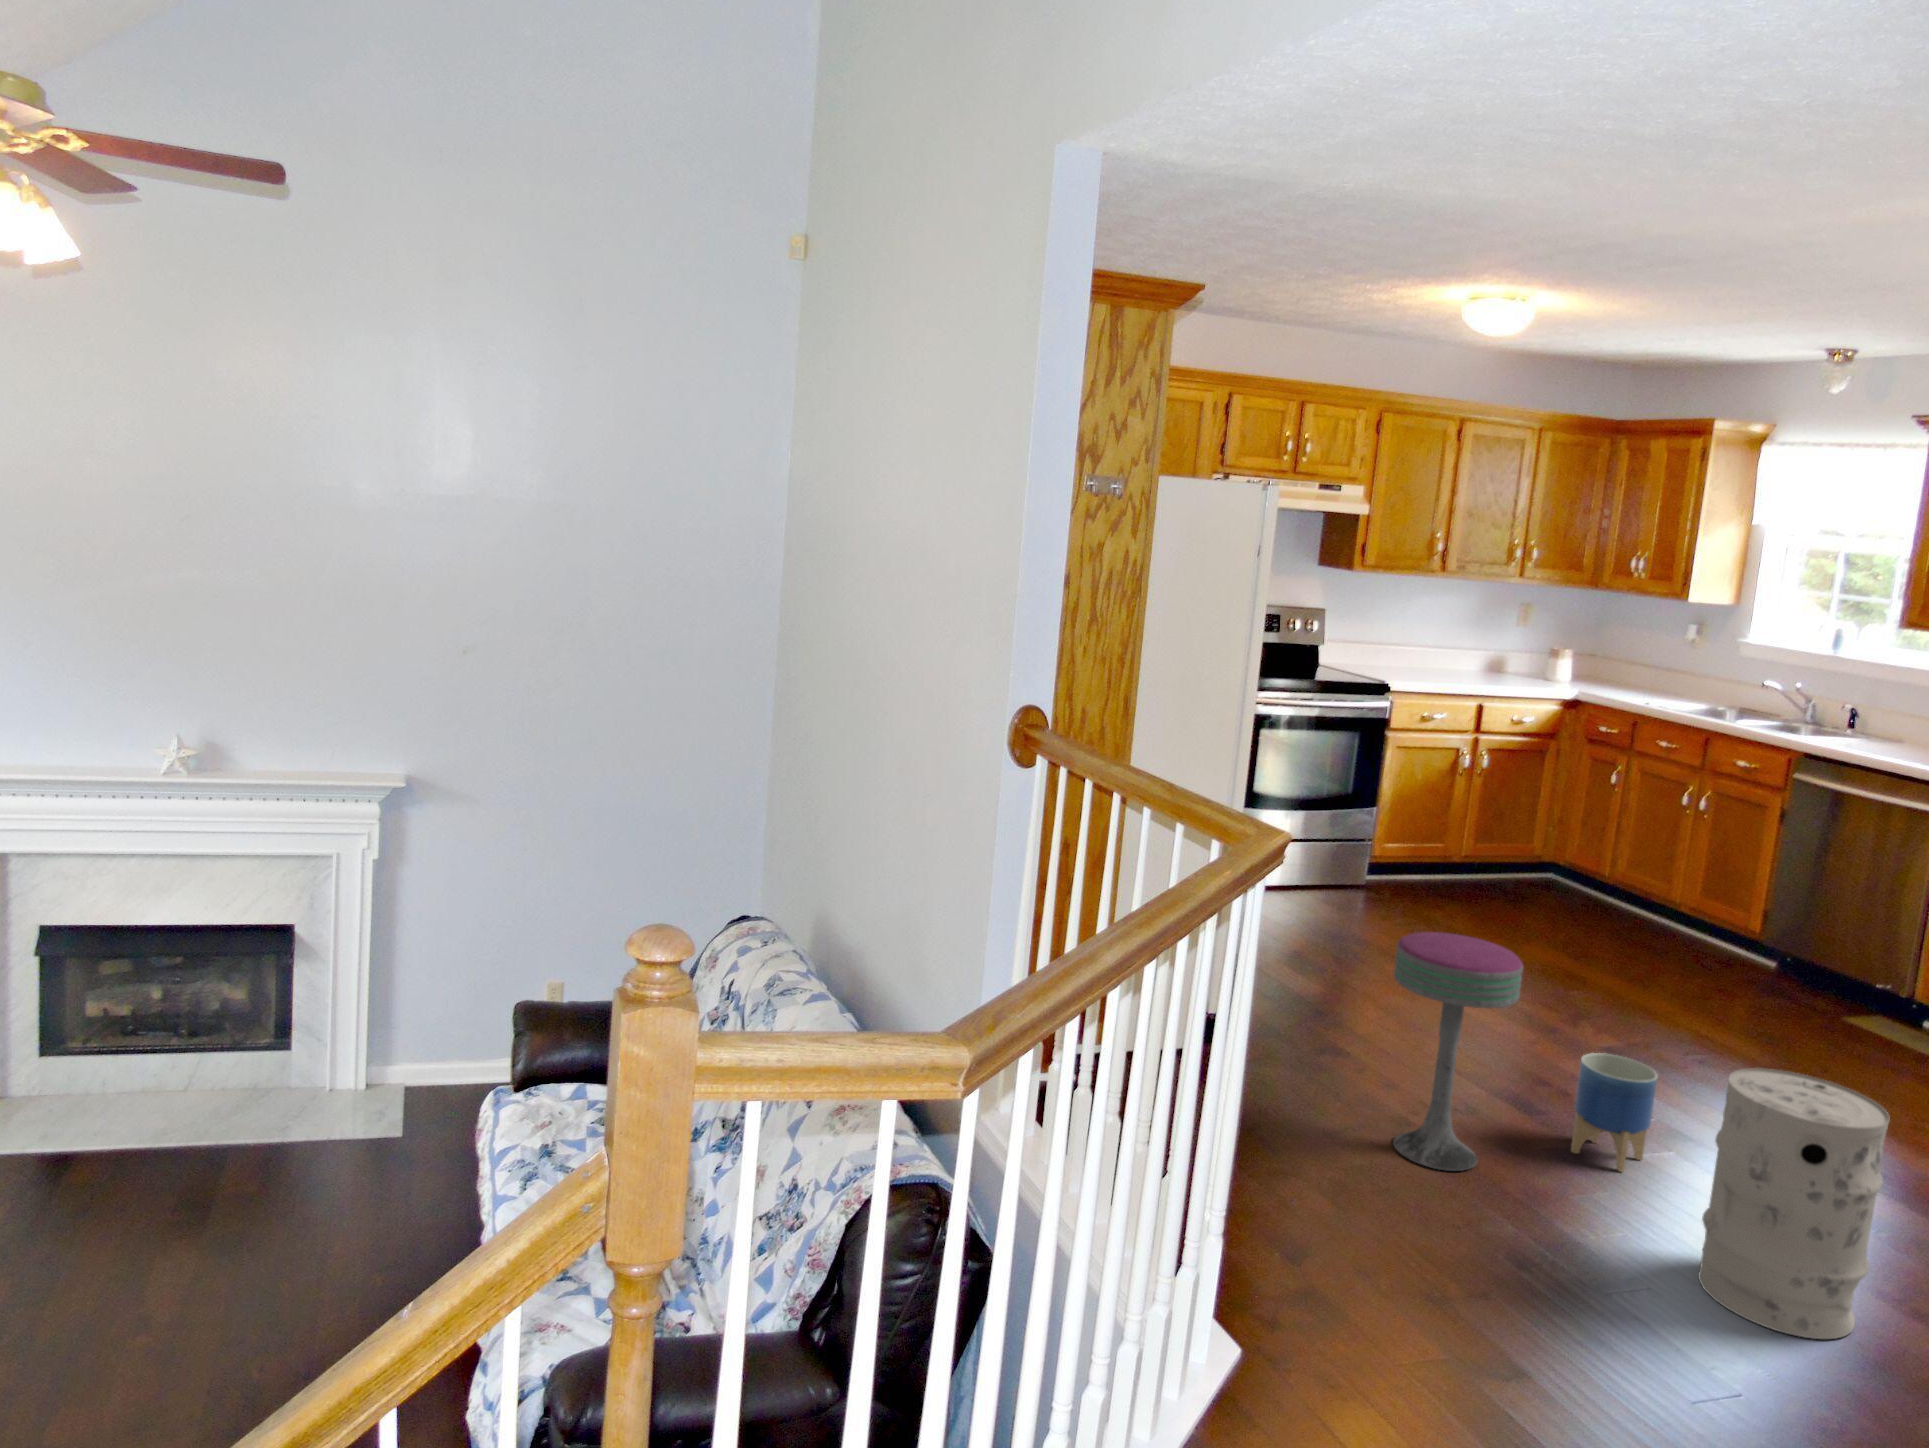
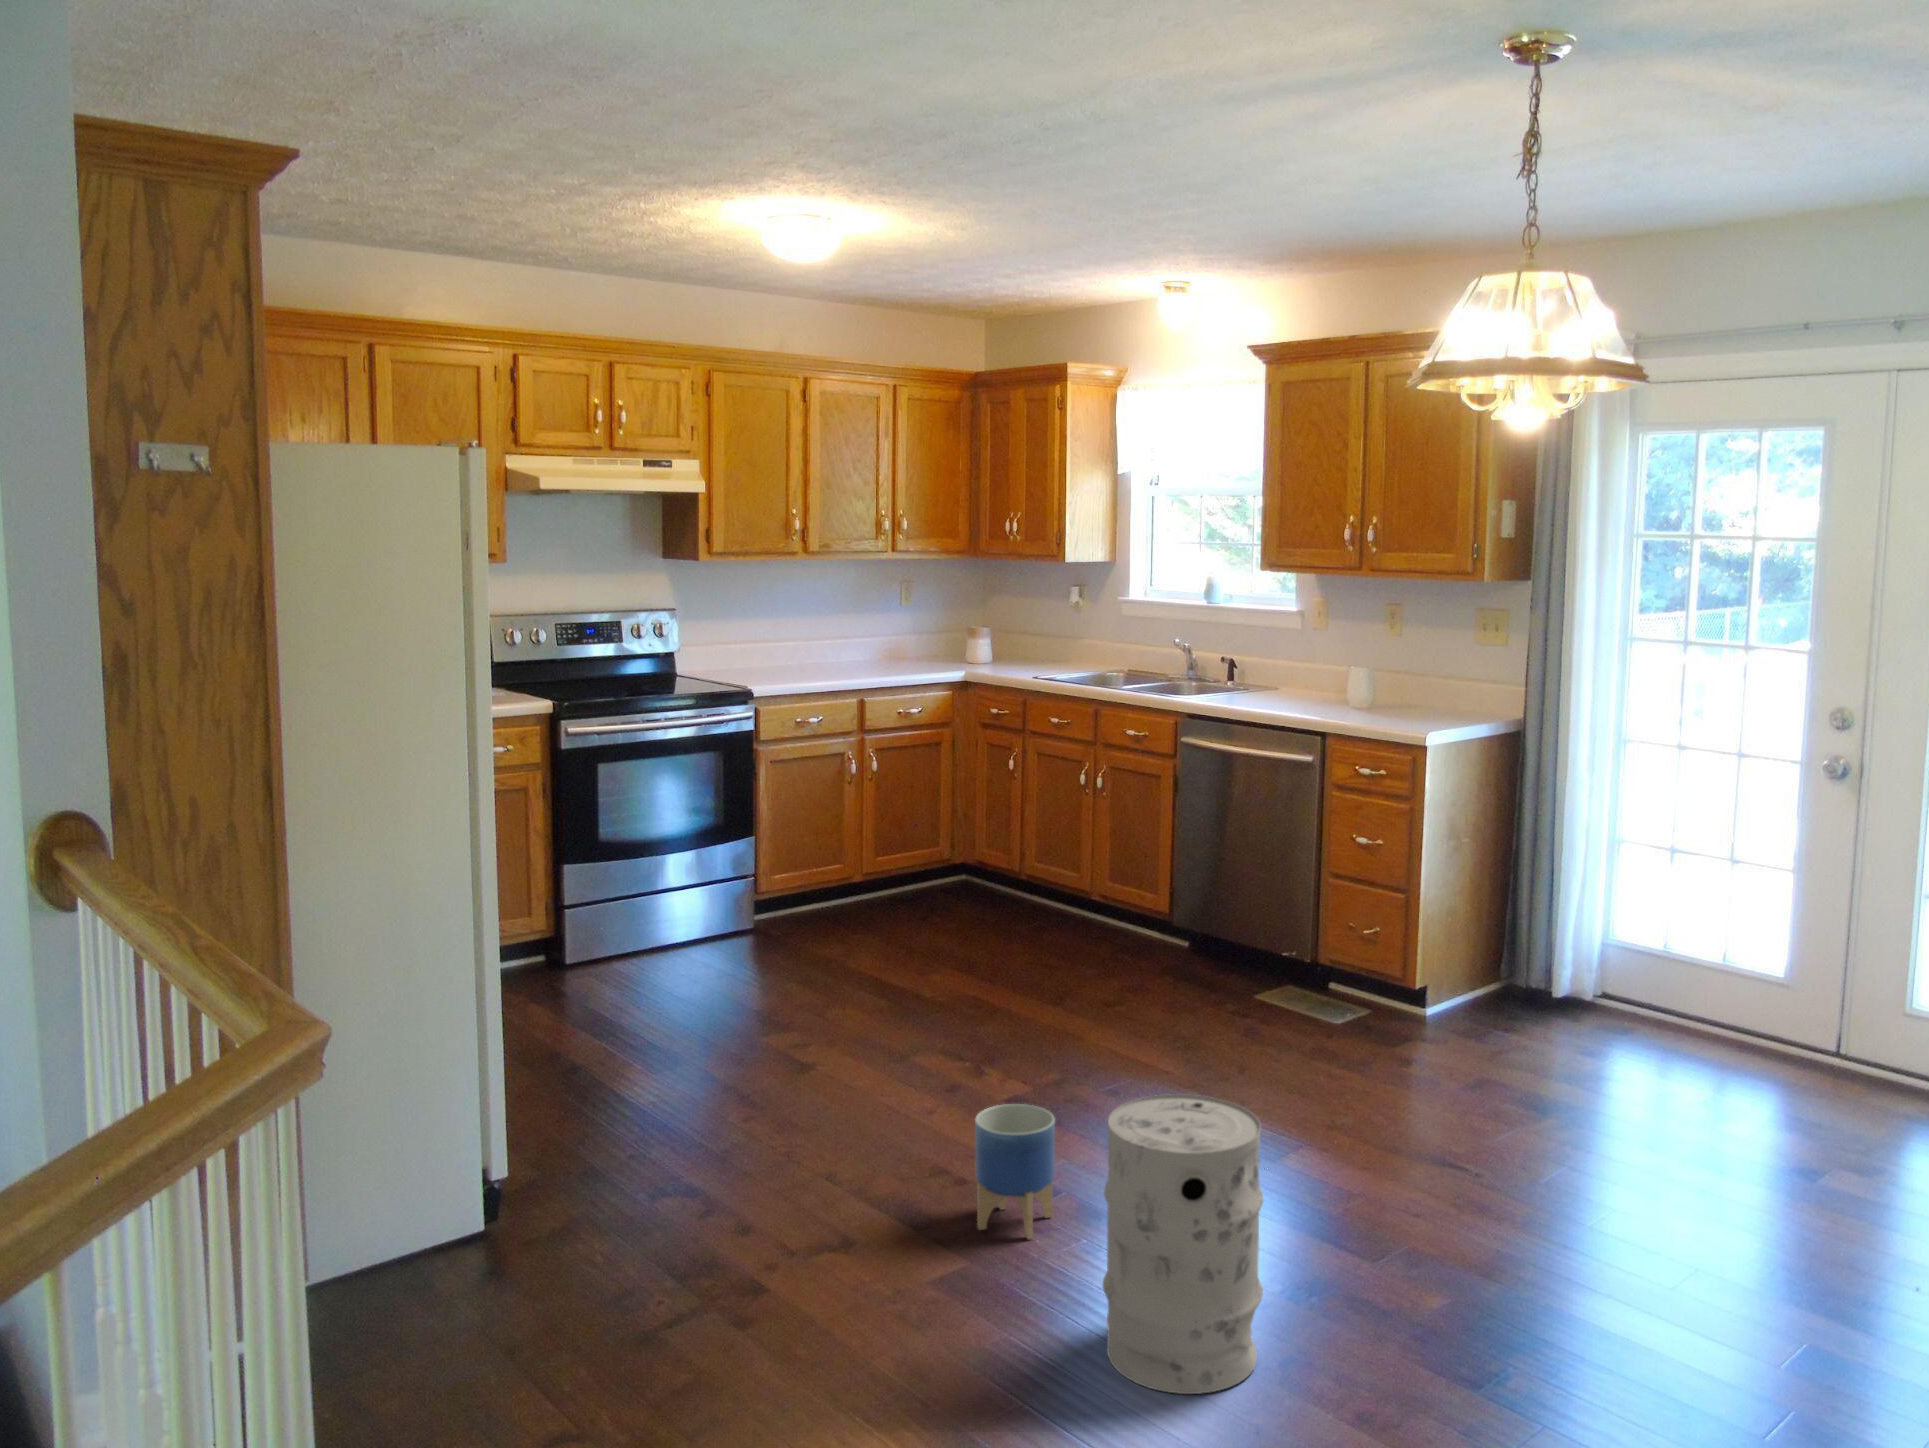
bar stool: present [1393,932,1523,1171] -> none [747,1005,893,1300]

